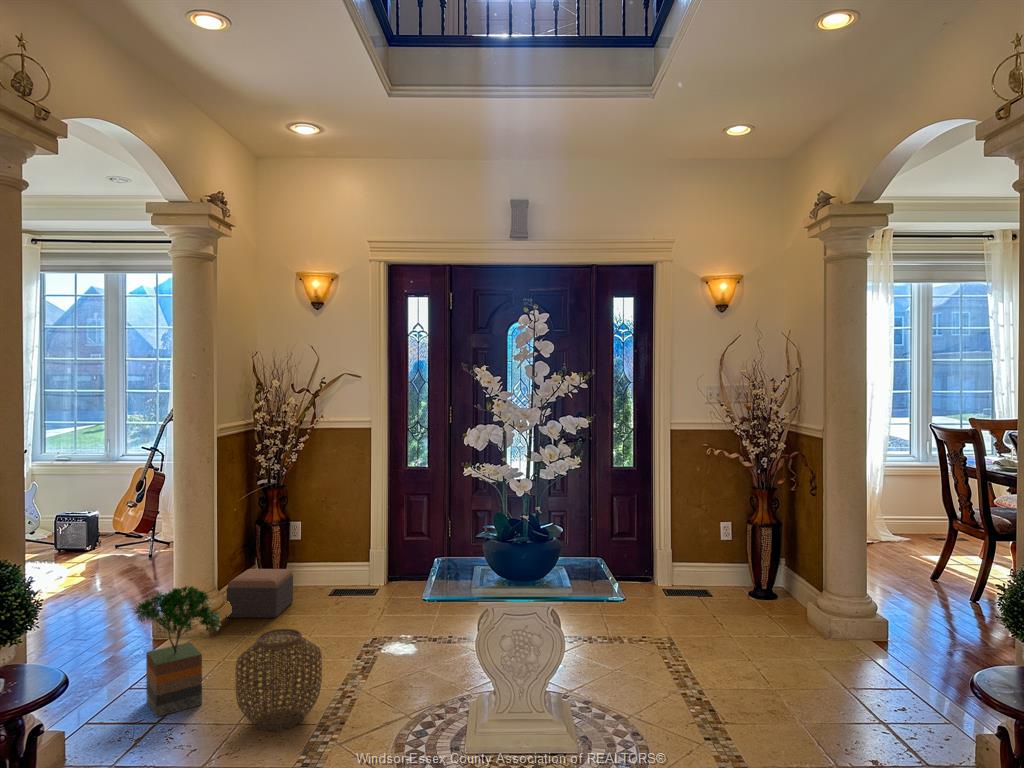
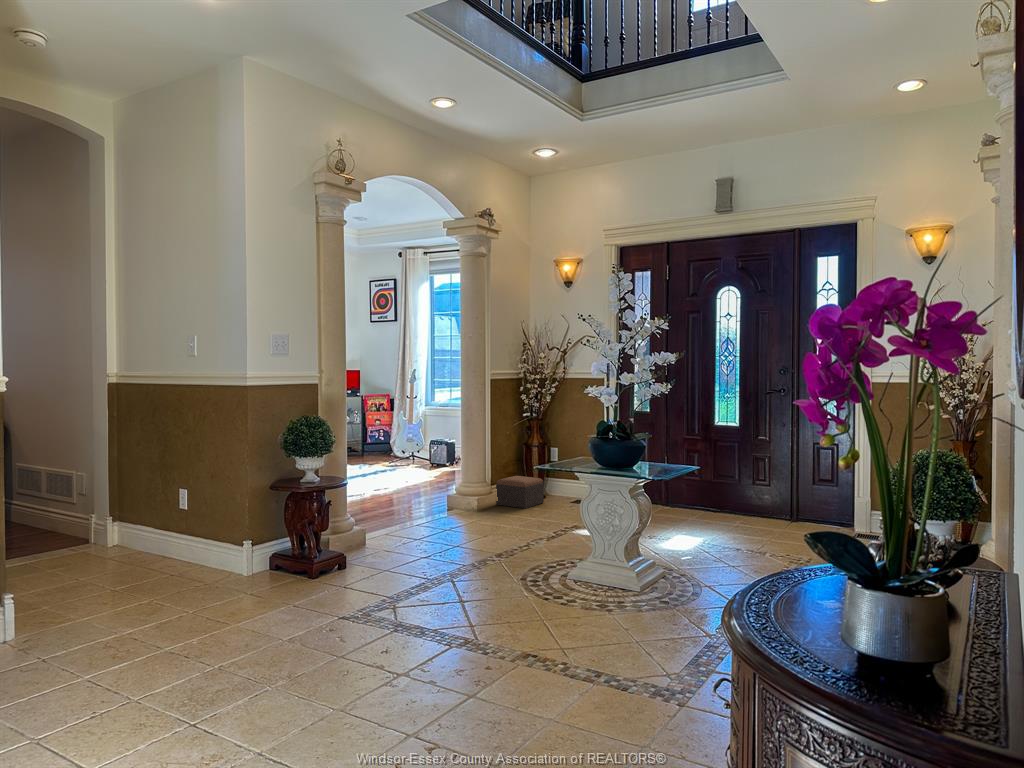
potted tree: present [133,586,221,717] -> none [412,462,461,536]
woven basket: present [235,629,322,730] -> none [454,492,506,551]

